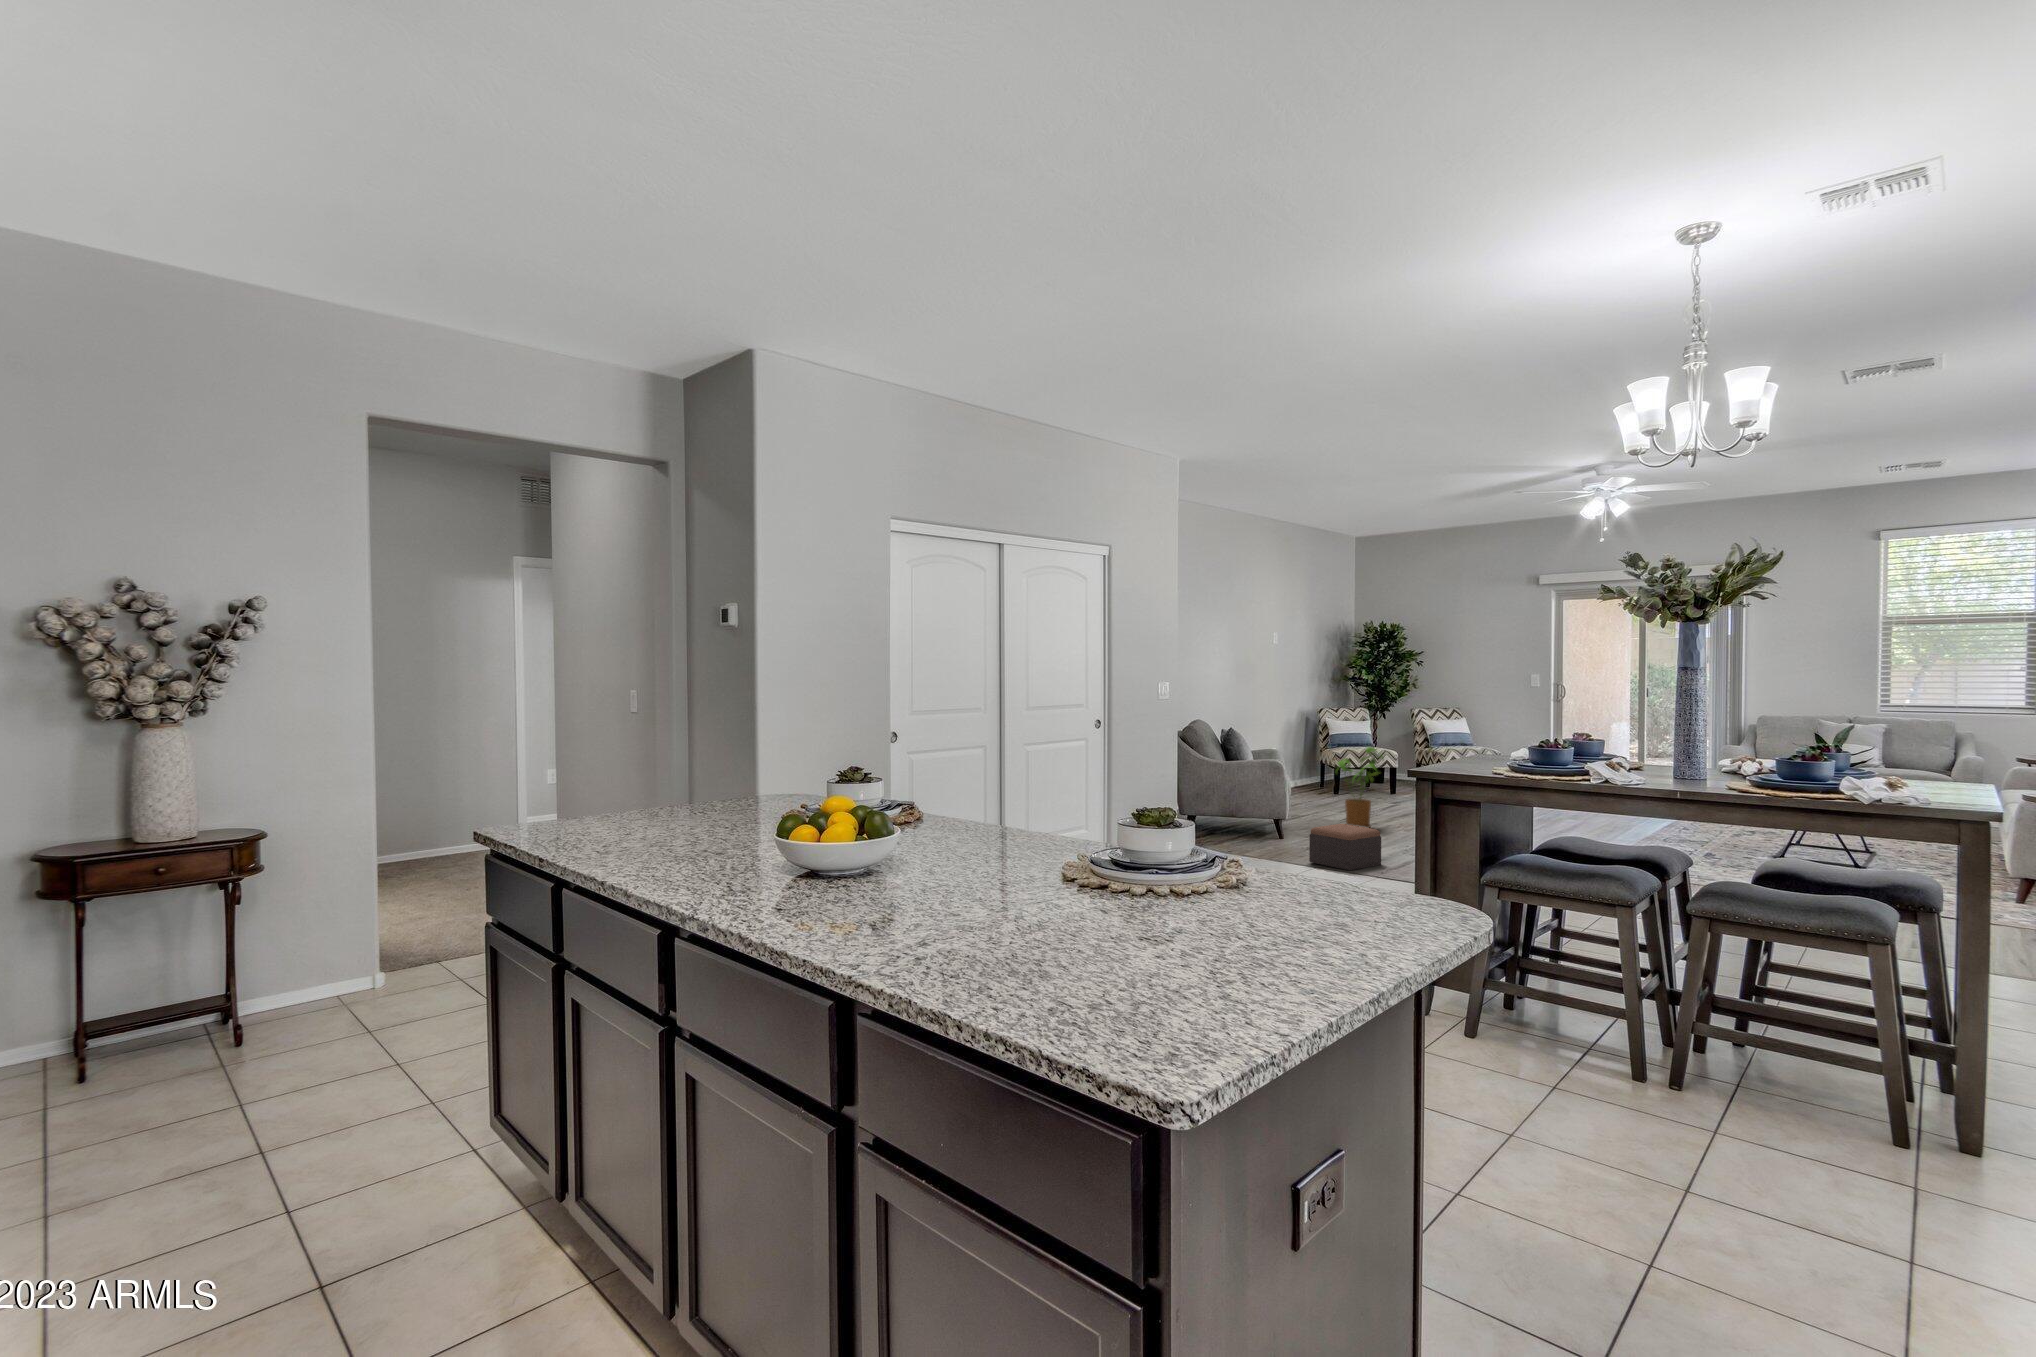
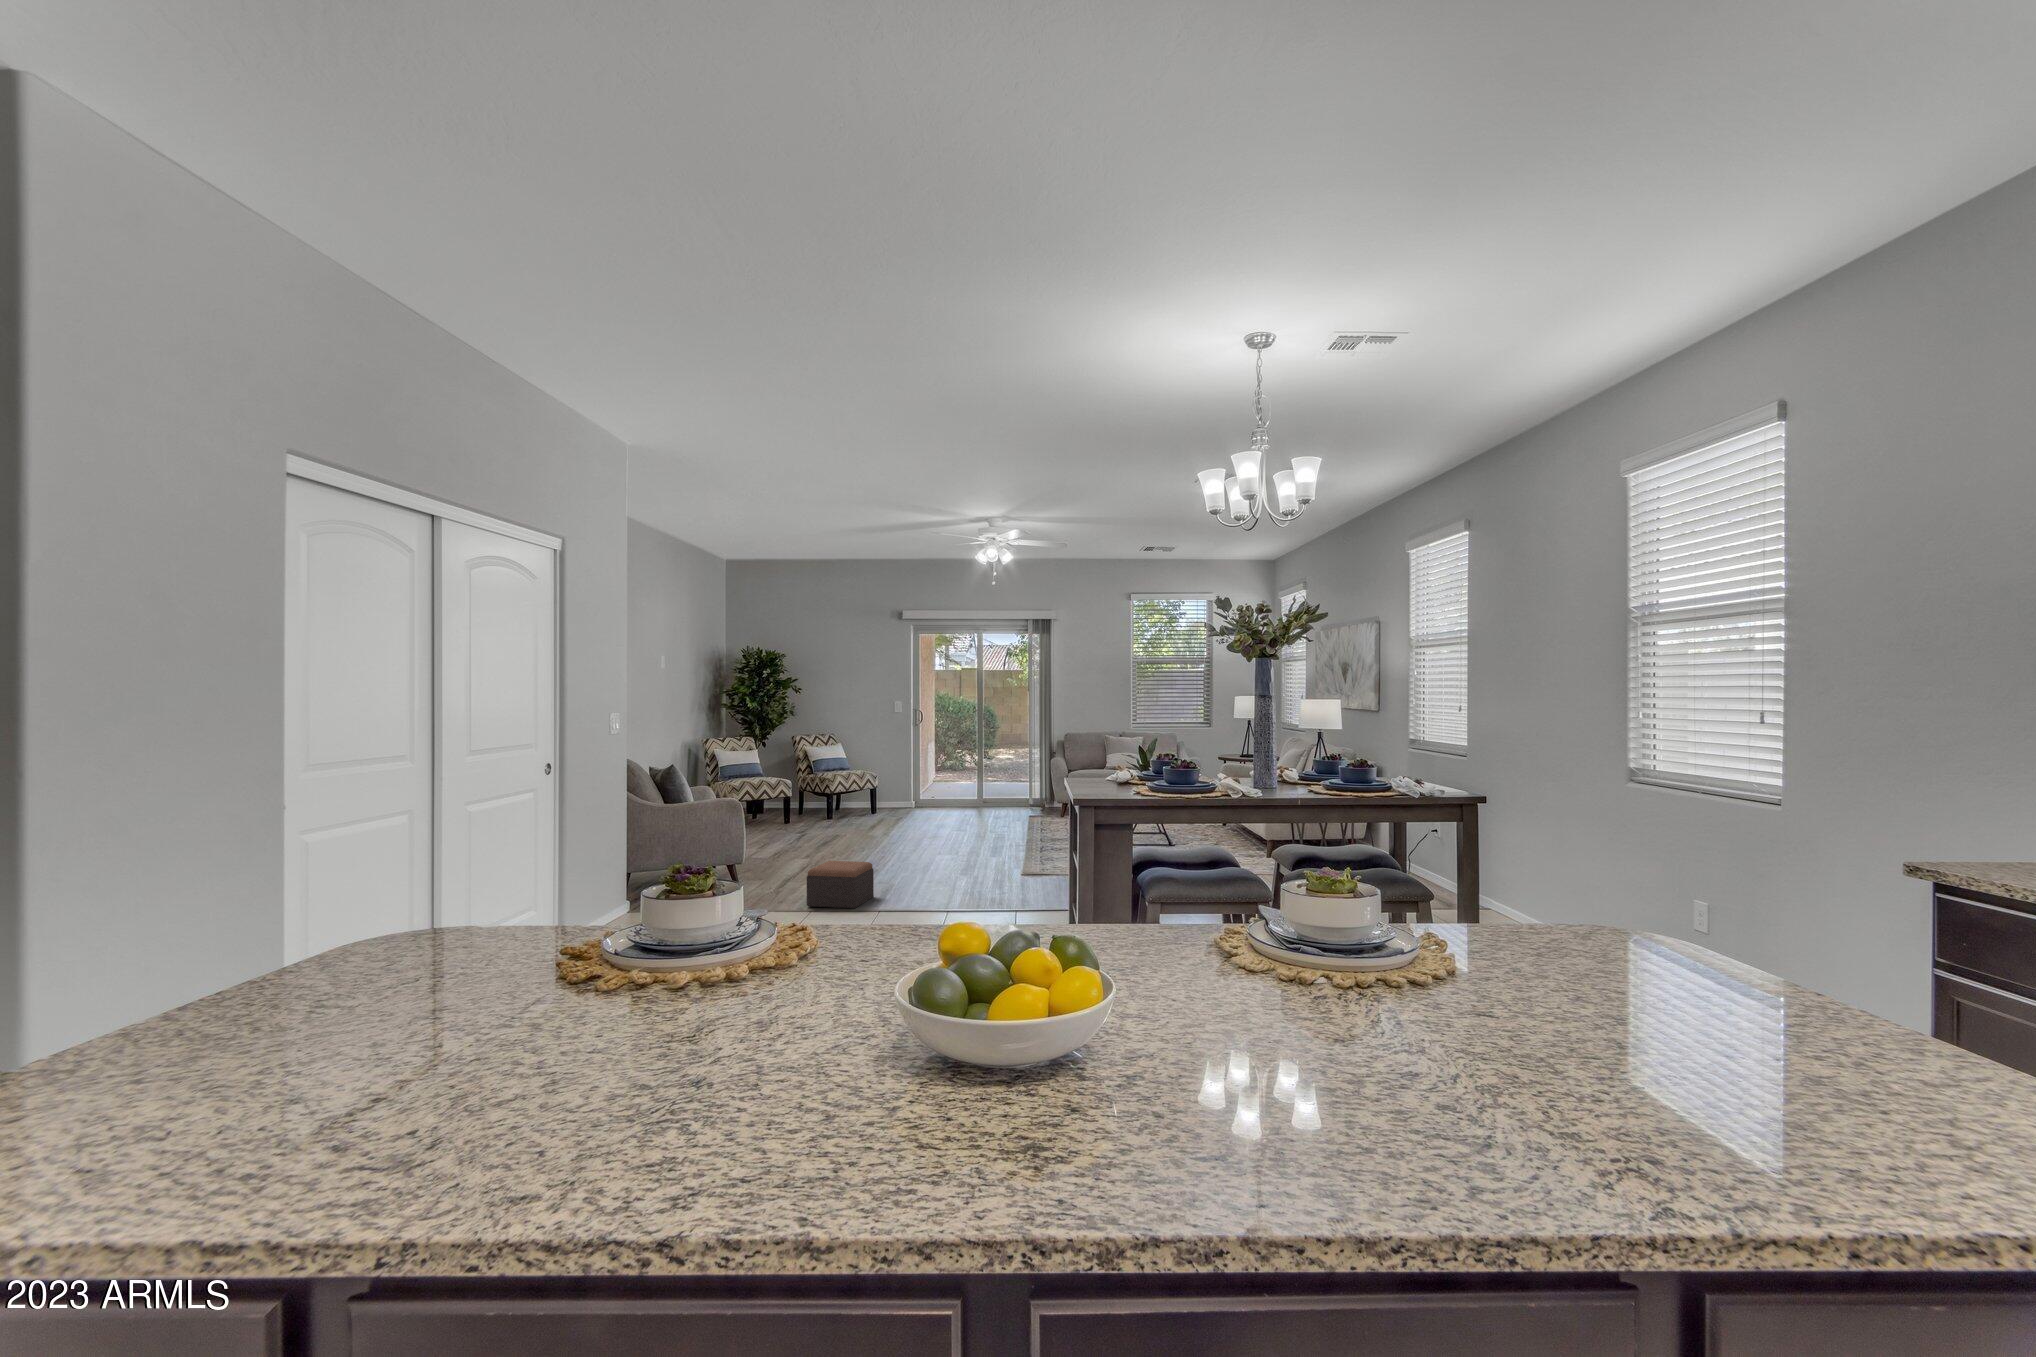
house plant: present [1336,747,1383,828] -> none [778,778,827,864]

